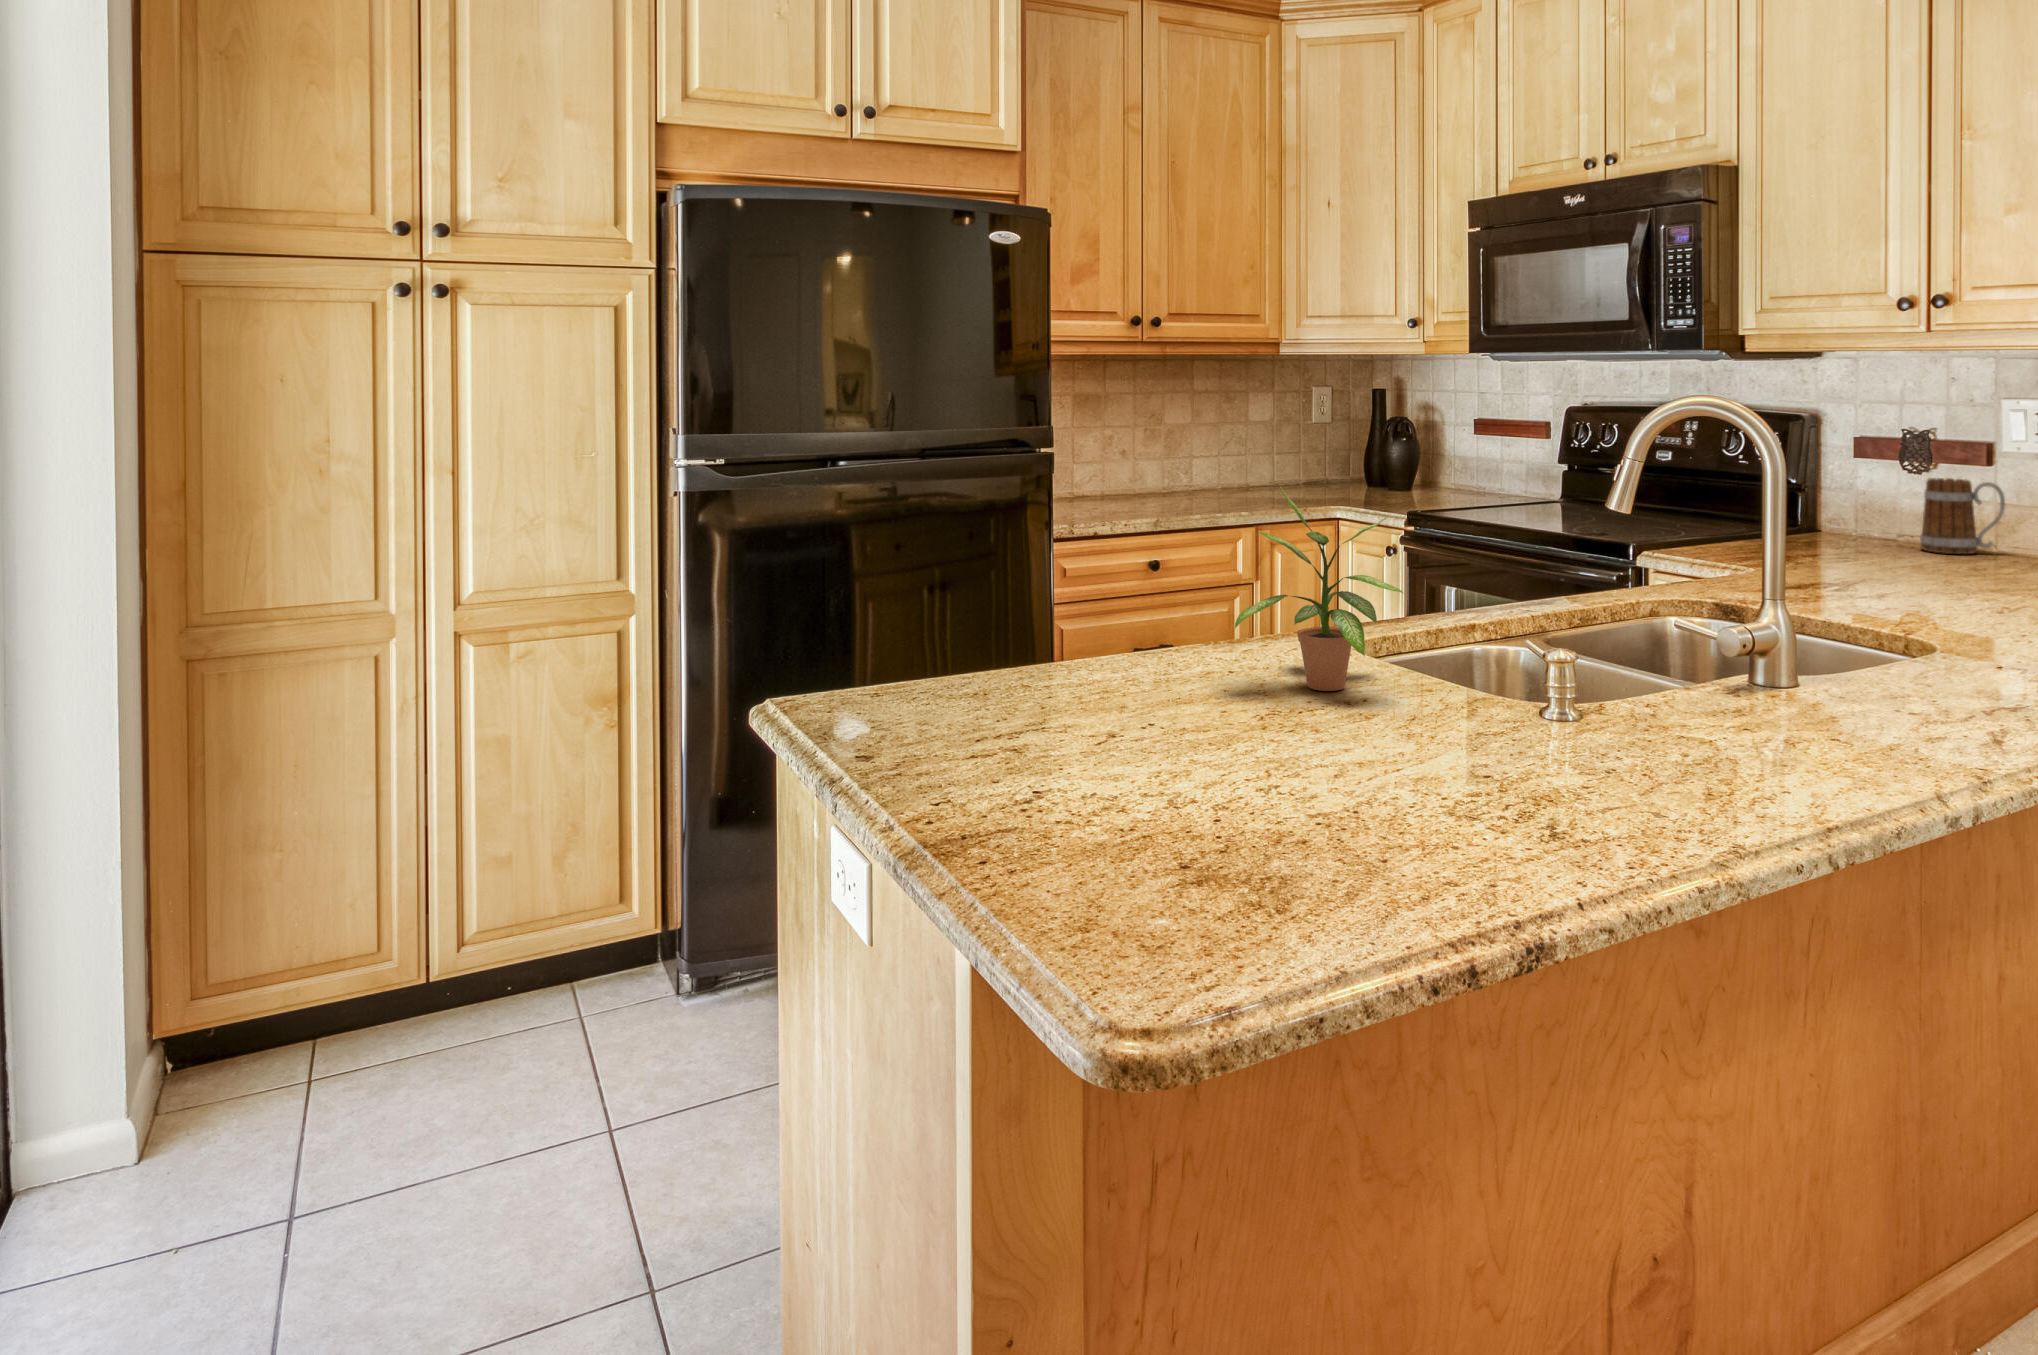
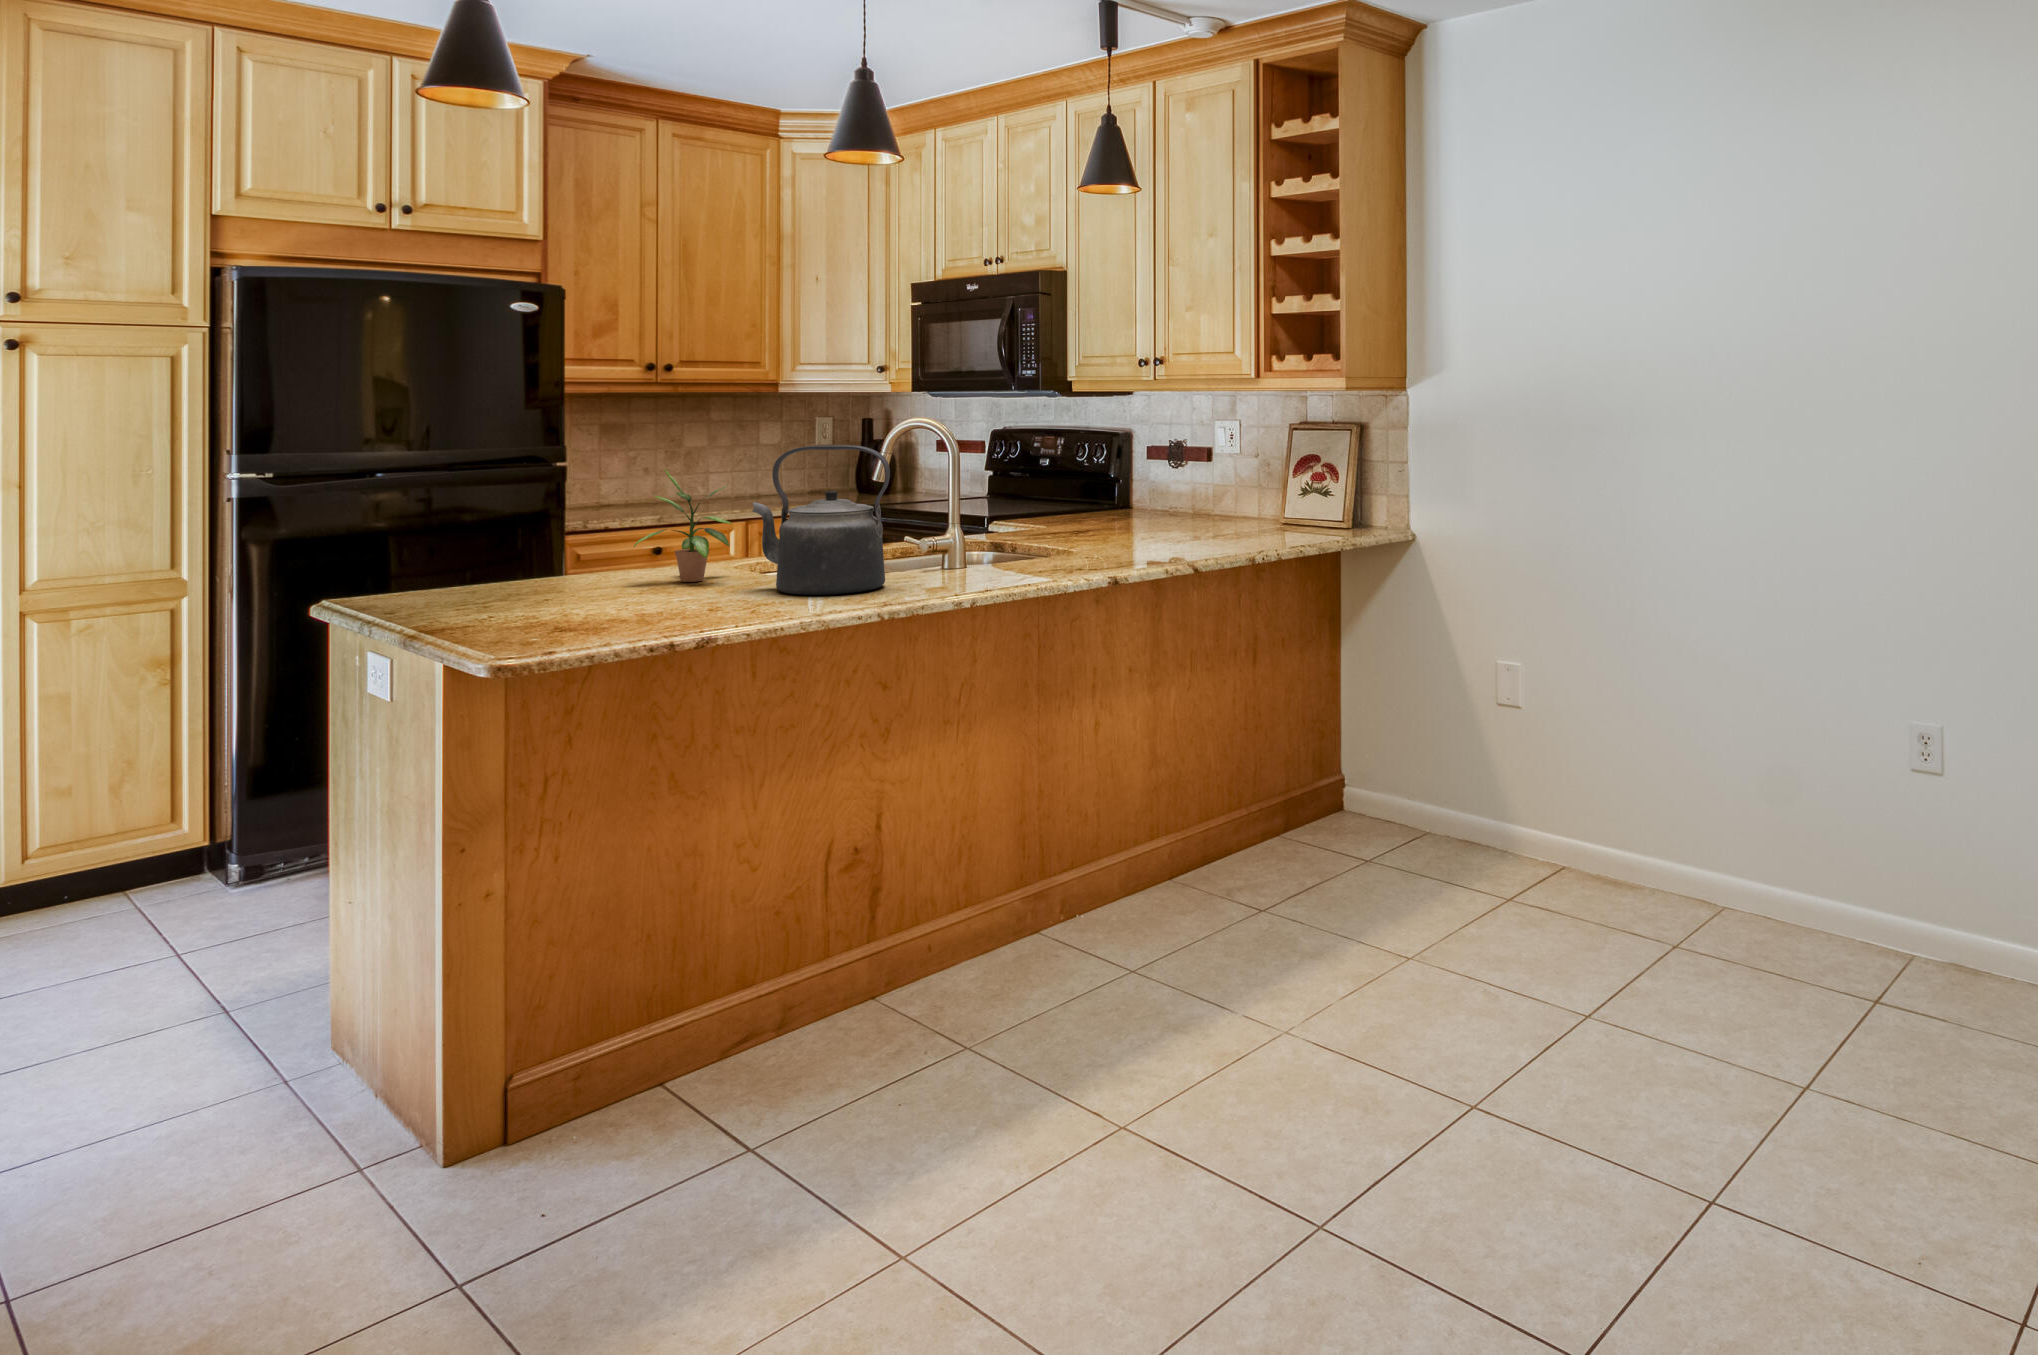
kettle: none [1458,455,1738,765] -> present [752,445,890,595]
mug: present [1920,478,2005,554] -> none [1170,470,1215,517]

